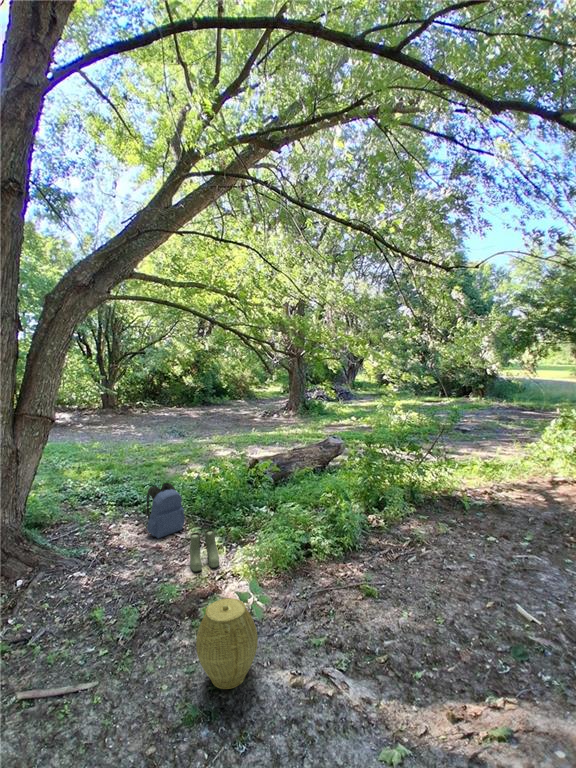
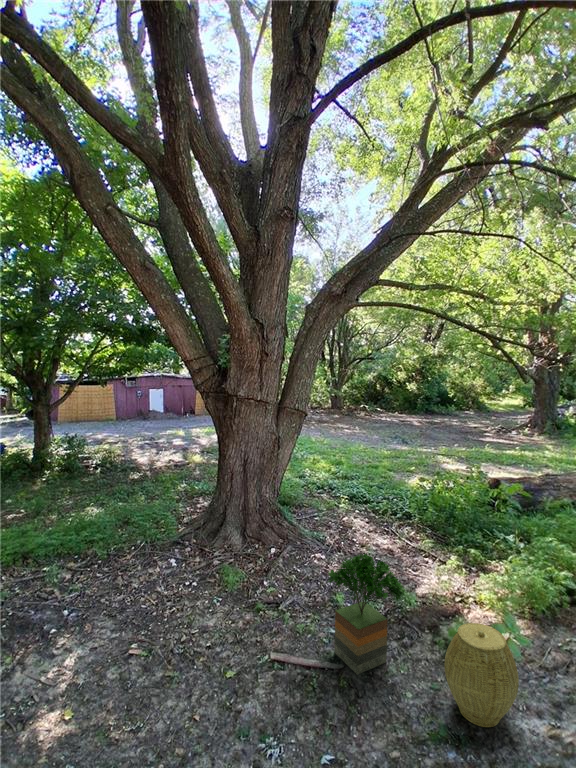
backpack: present [147,483,185,539] -> none [380,486,418,541]
boots: present [190,530,219,572] -> none [426,543,458,586]
potted tree: none [76,561,161,685] -> present [327,554,406,675]

